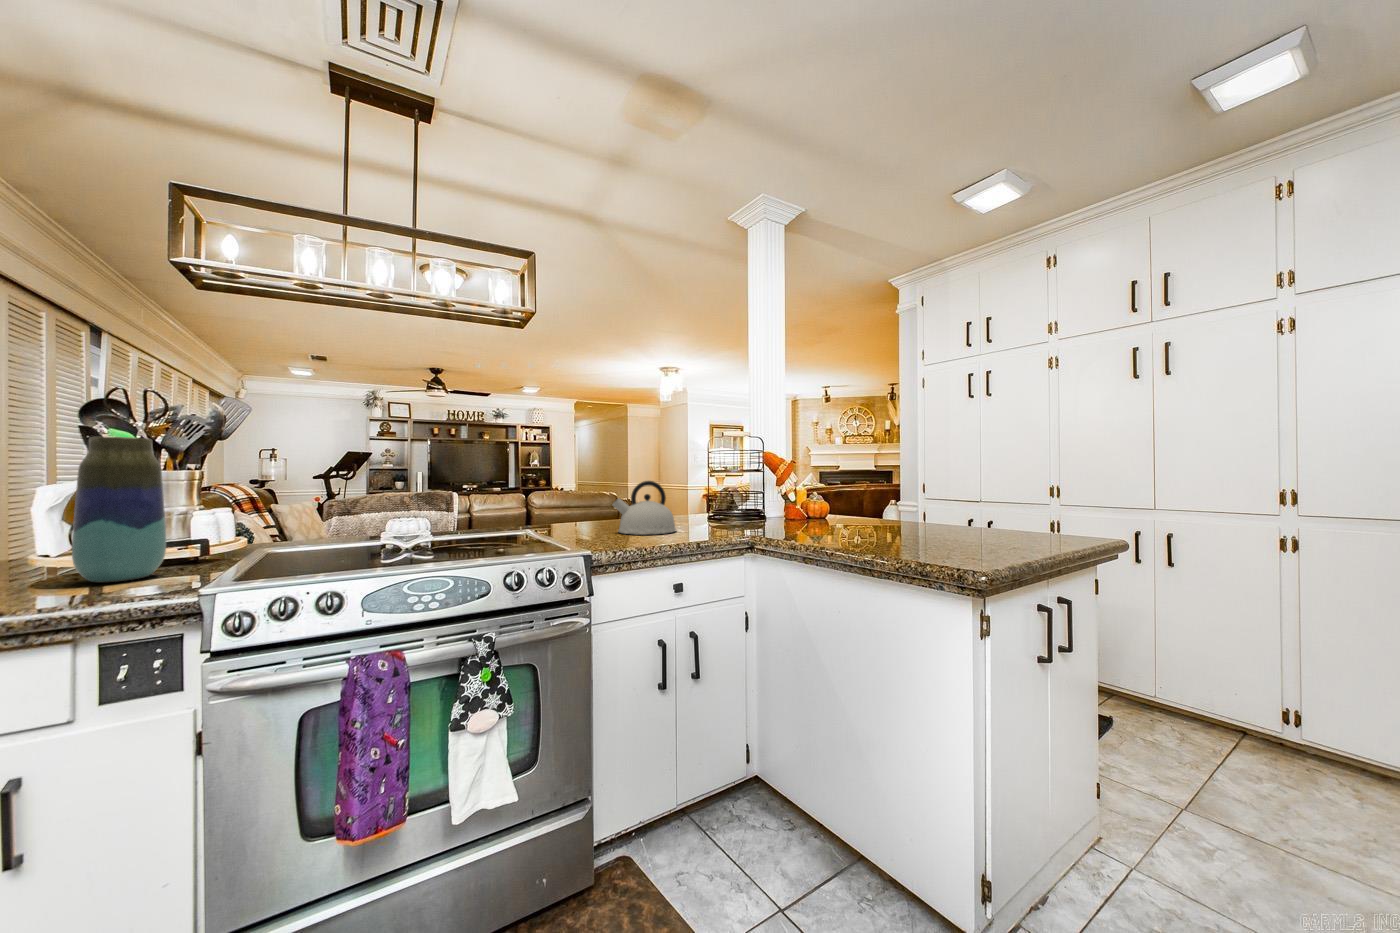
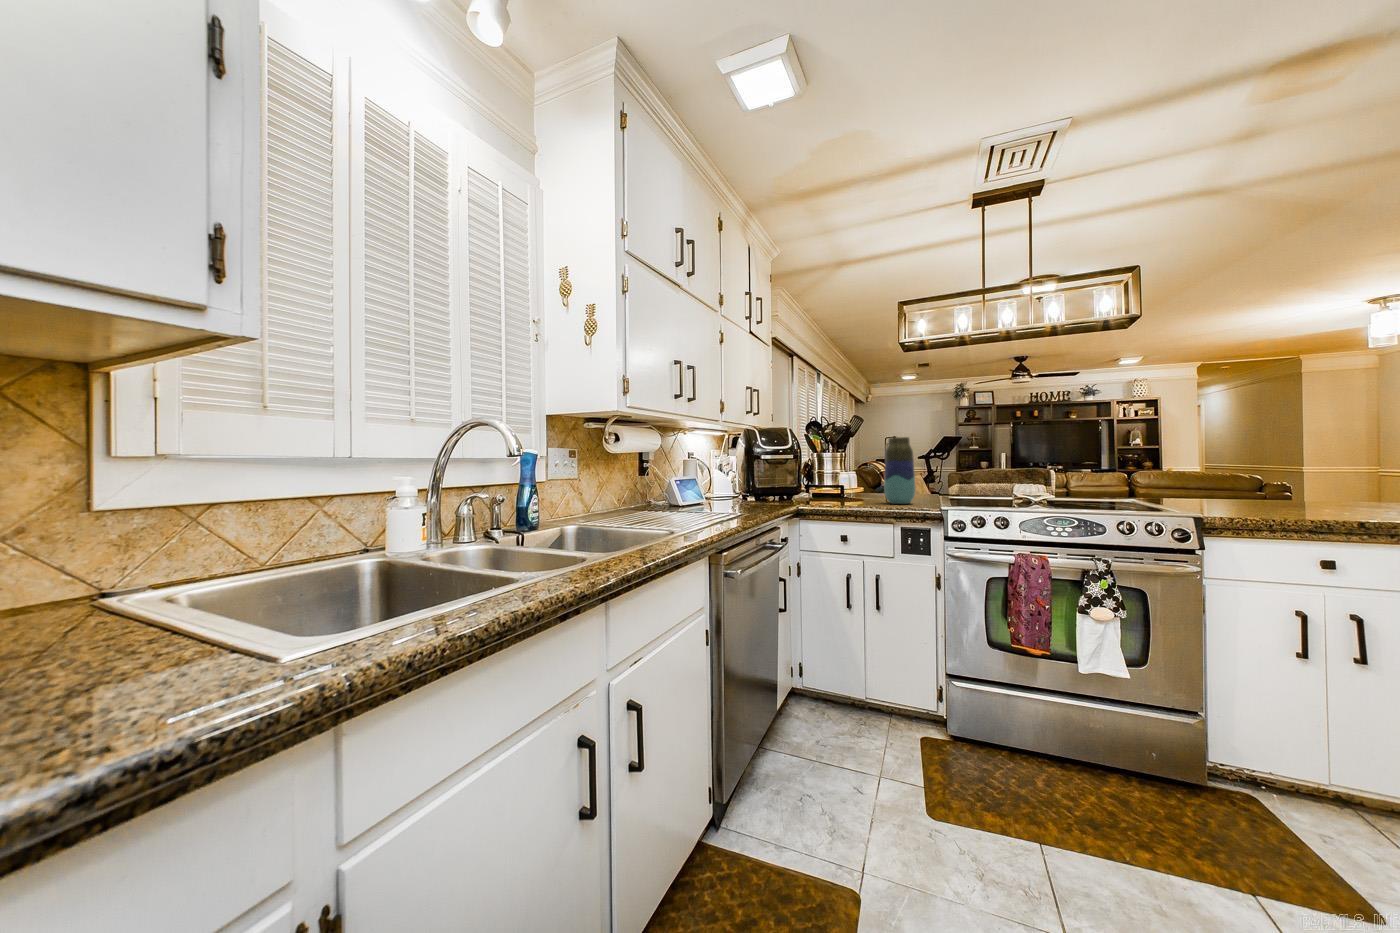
kettle: present [612,481,676,535] -> none [1235,456,1334,510]

